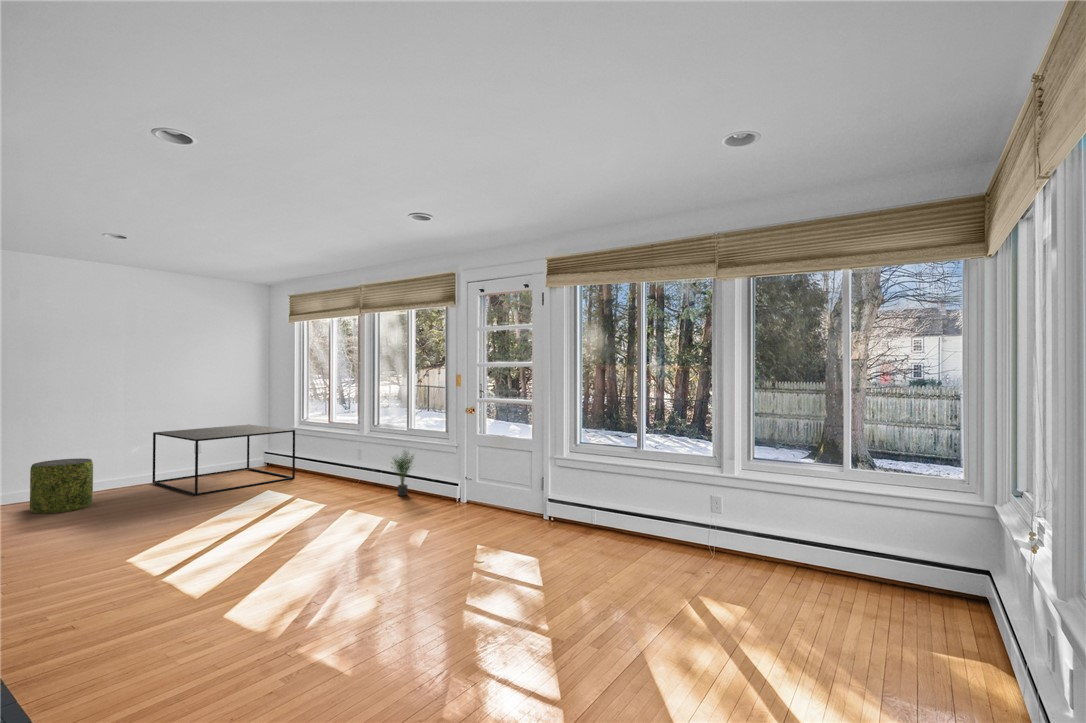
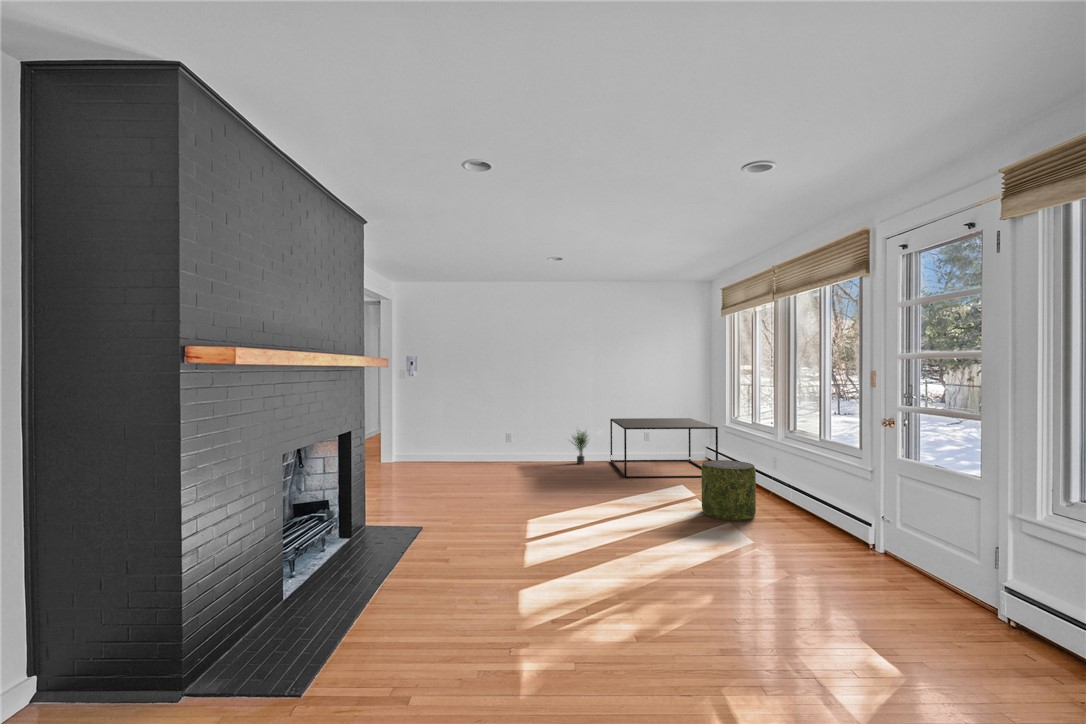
potted plant: present [391,453,413,496] -> present [572,432,588,464]
pouf: present [30,458,93,514] -> present [702,460,756,521]

